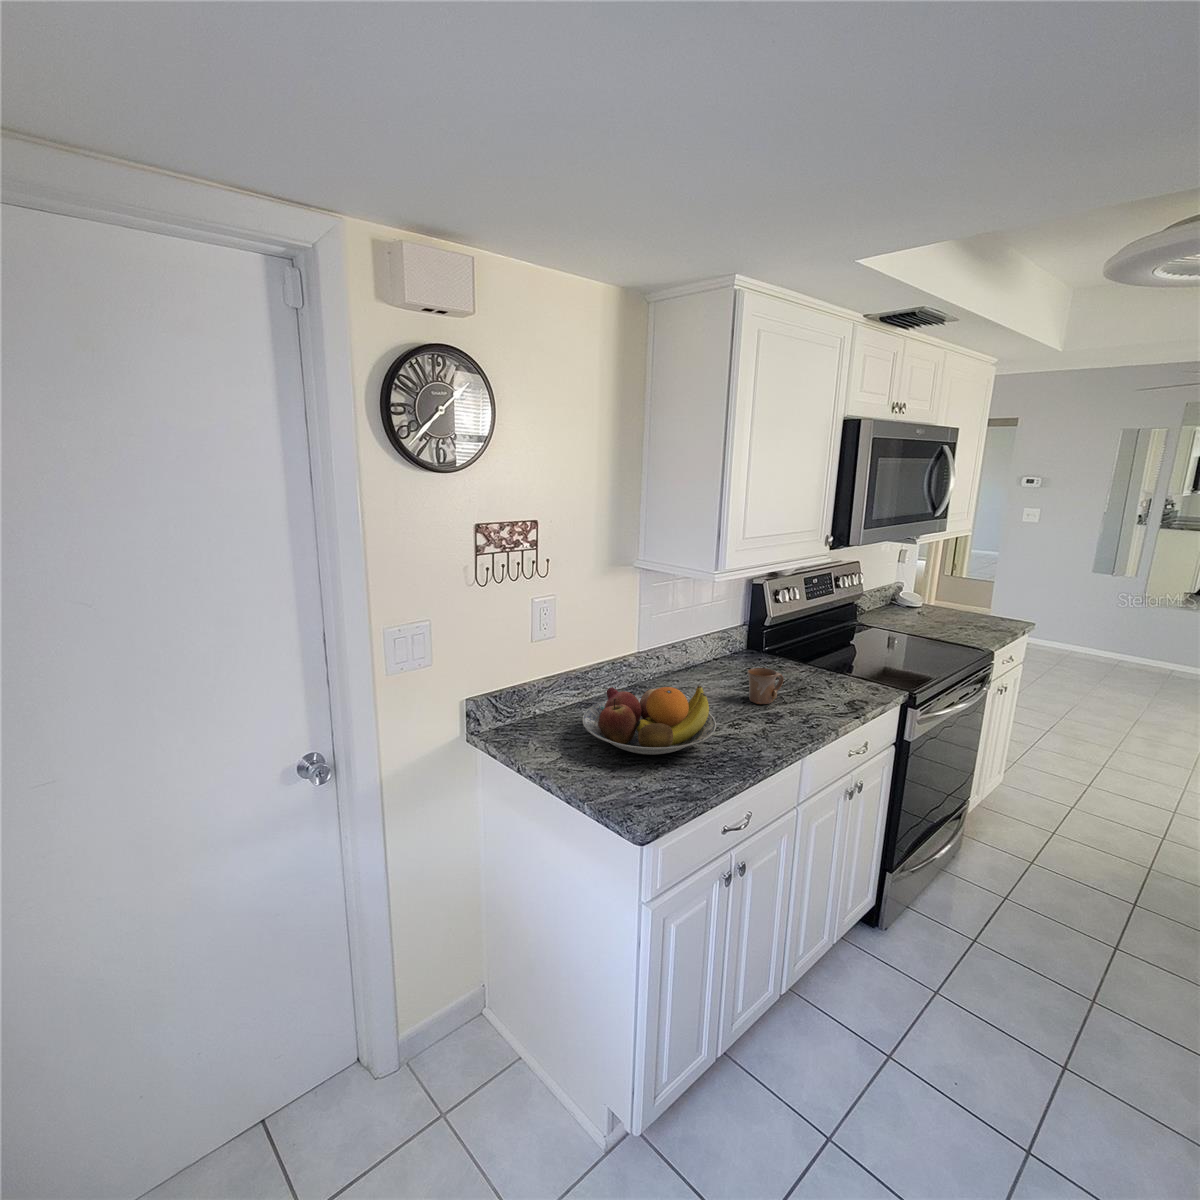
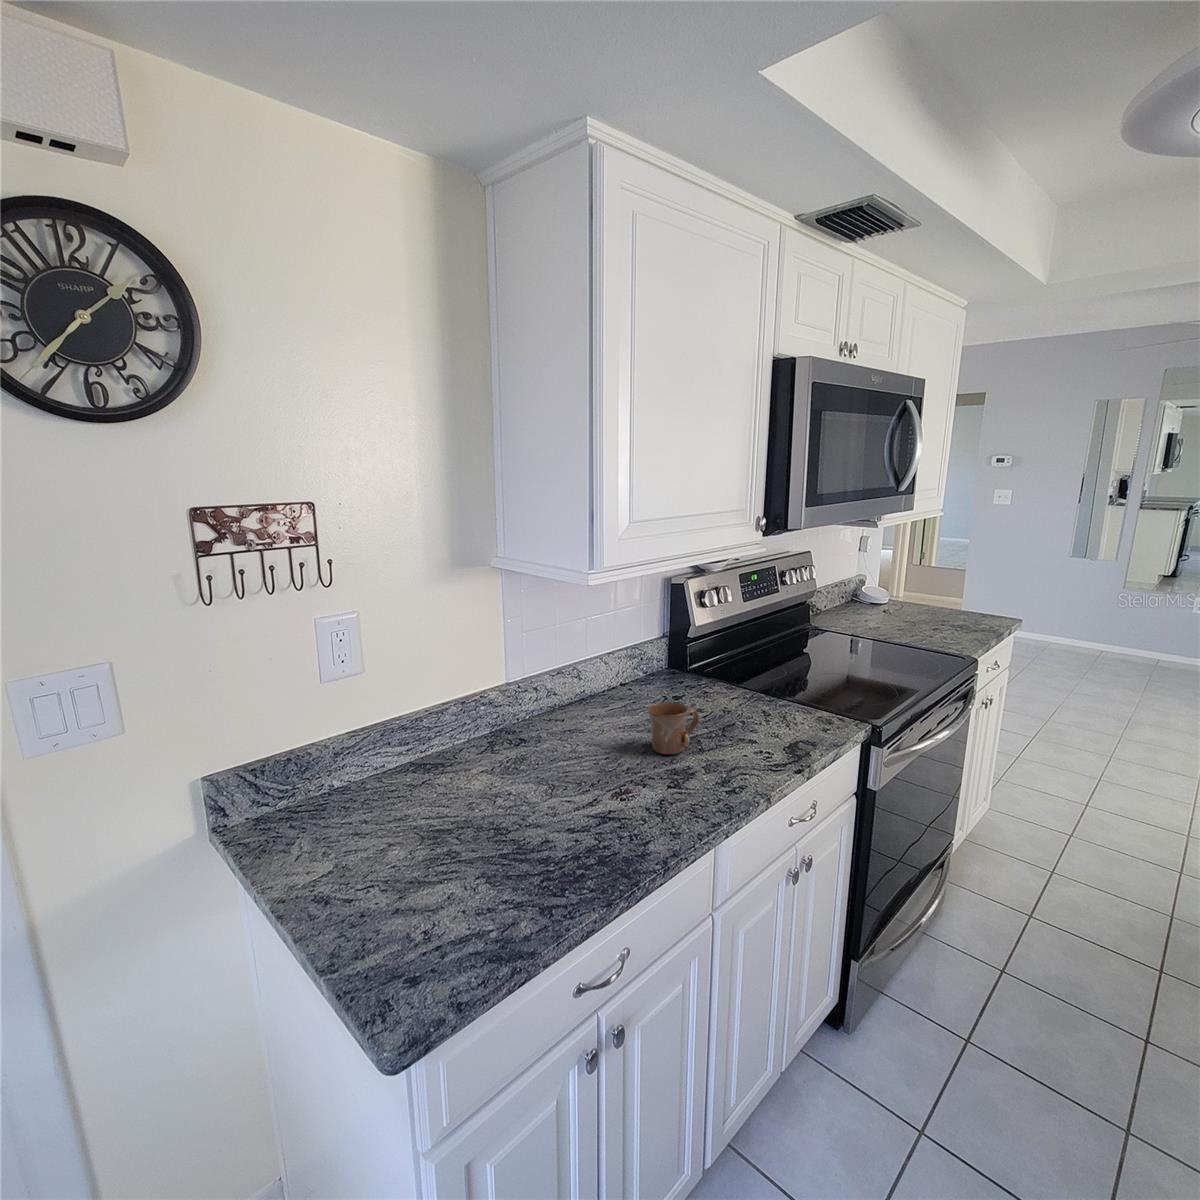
fruit bowl: present [582,685,716,755] -> none [374,742,581,862]

